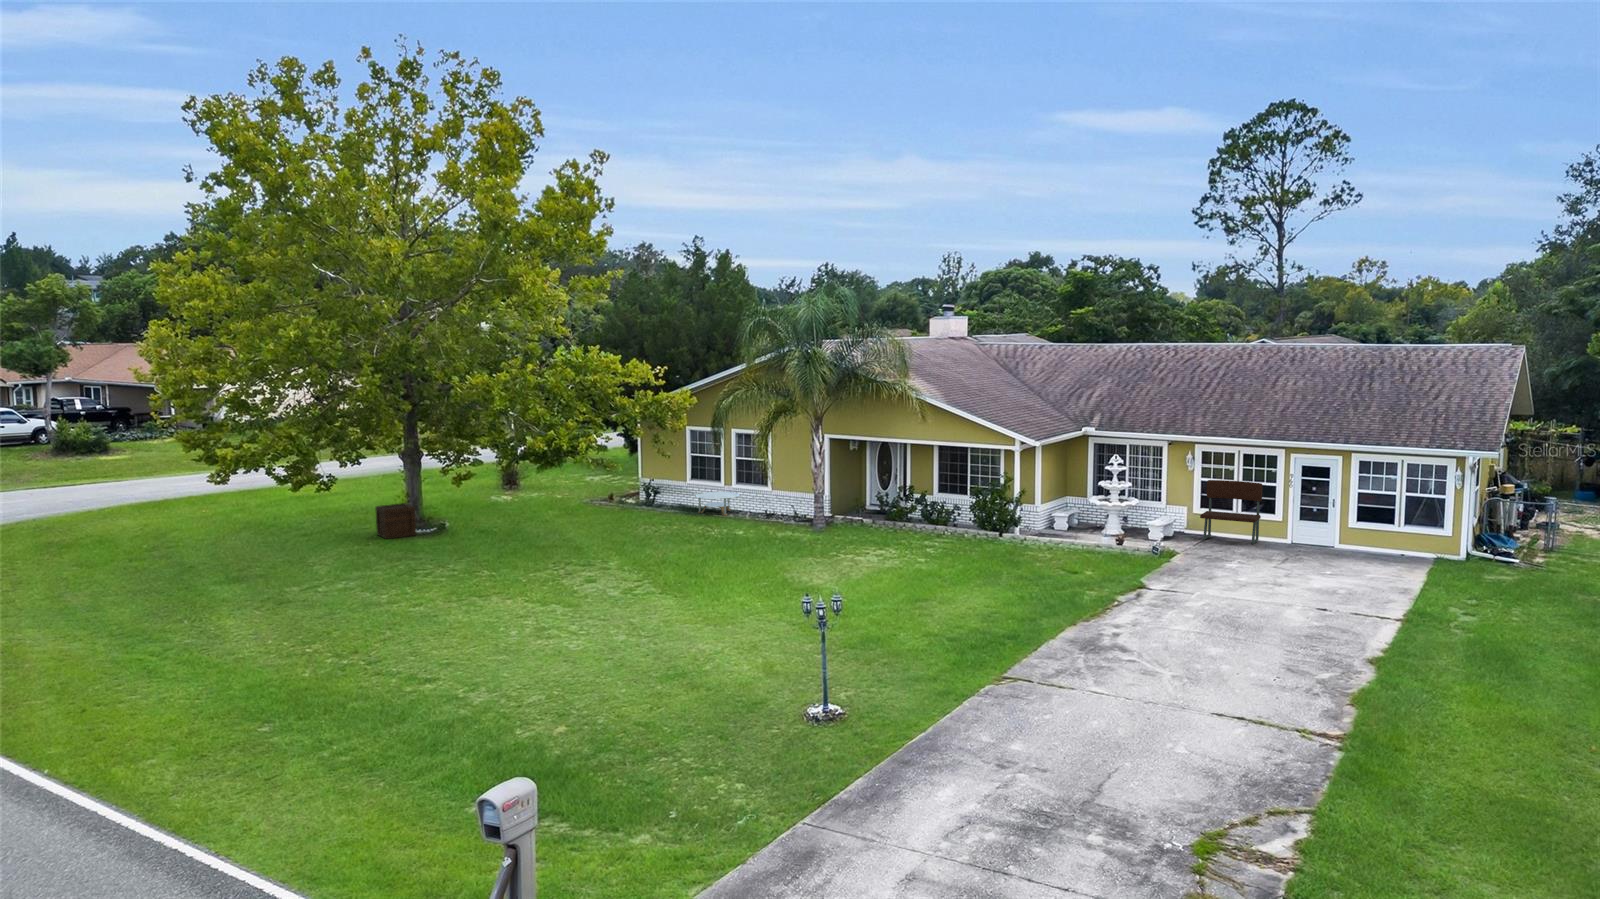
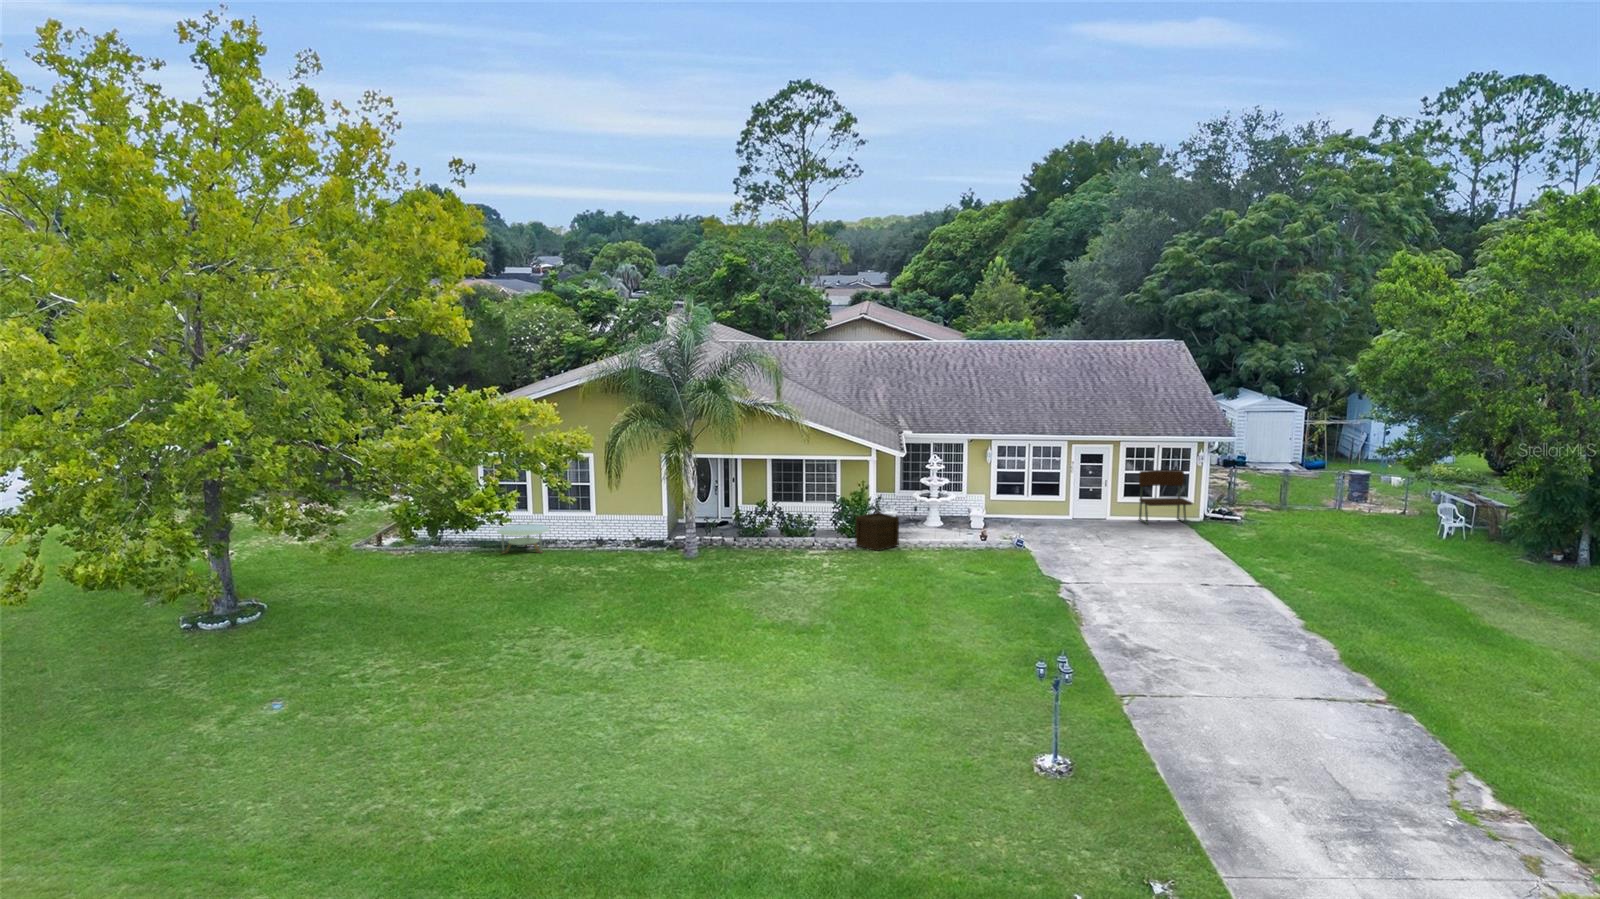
bench: present [1200,480,1262,544] -> present [1139,470,1192,525]
wooden crate: present [375,503,416,539] -> present [855,512,899,551]

